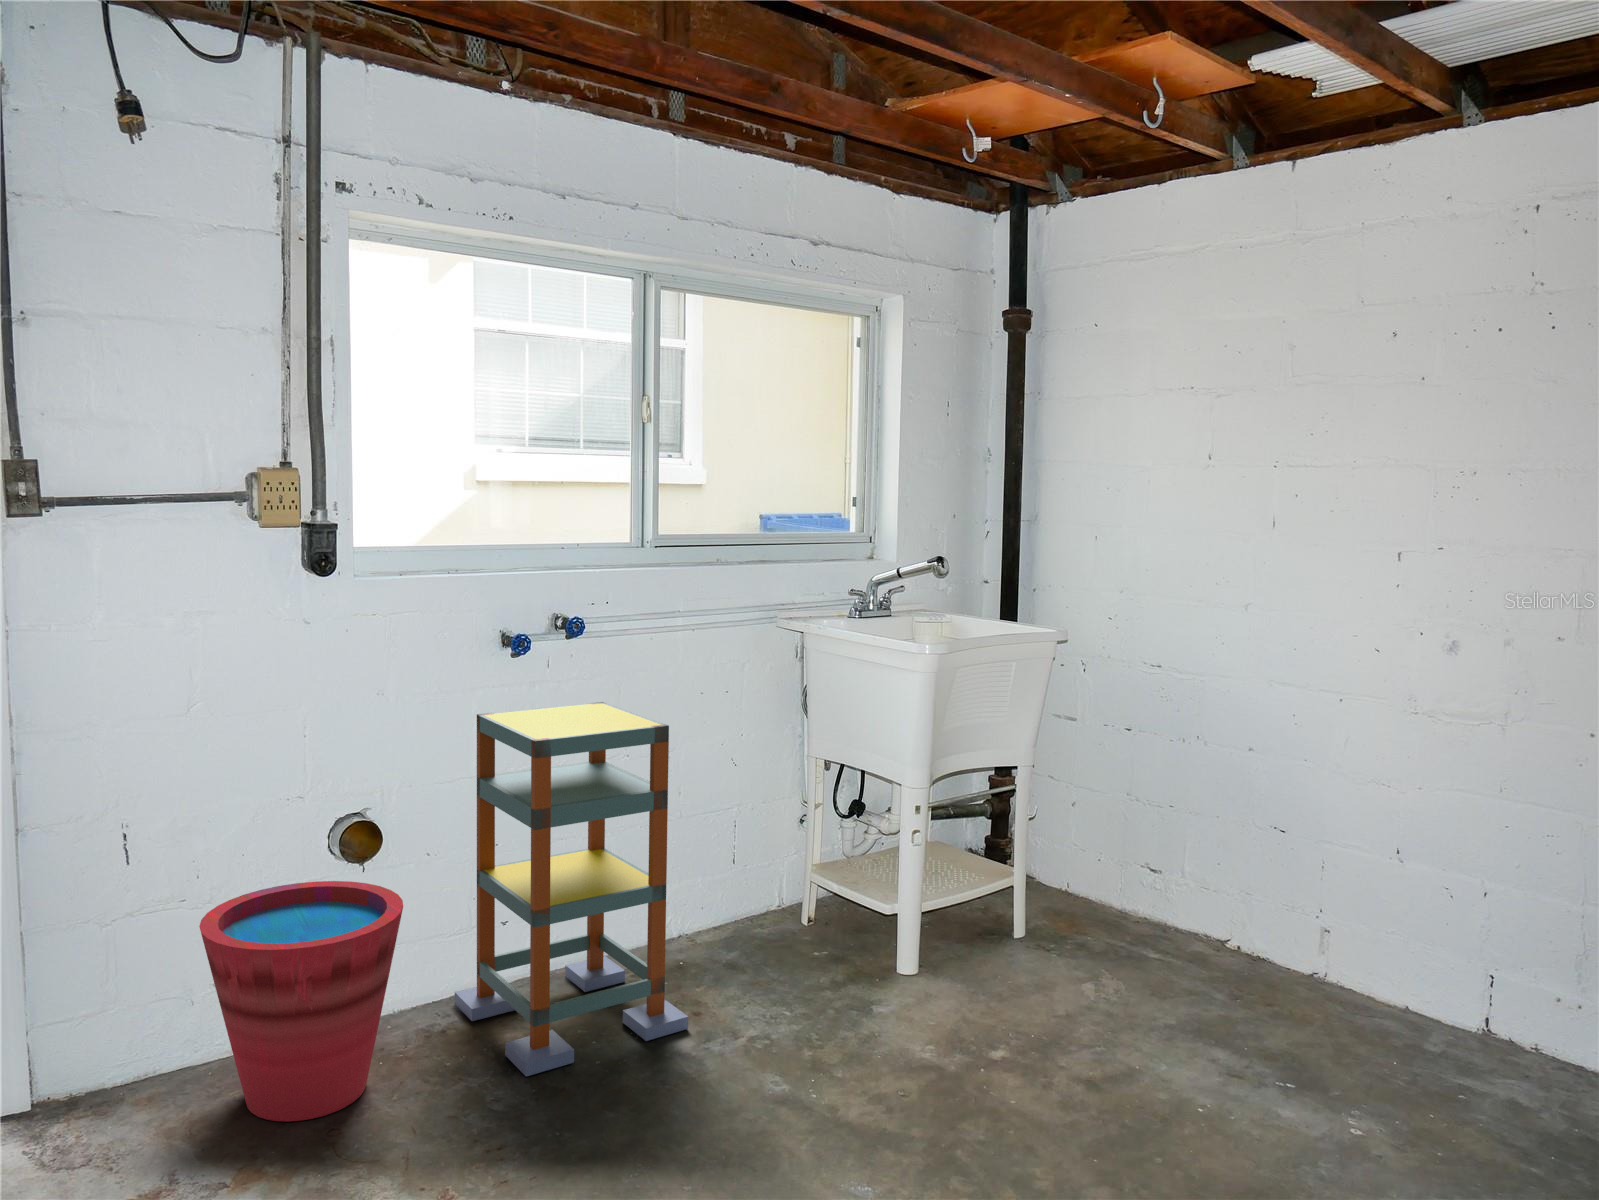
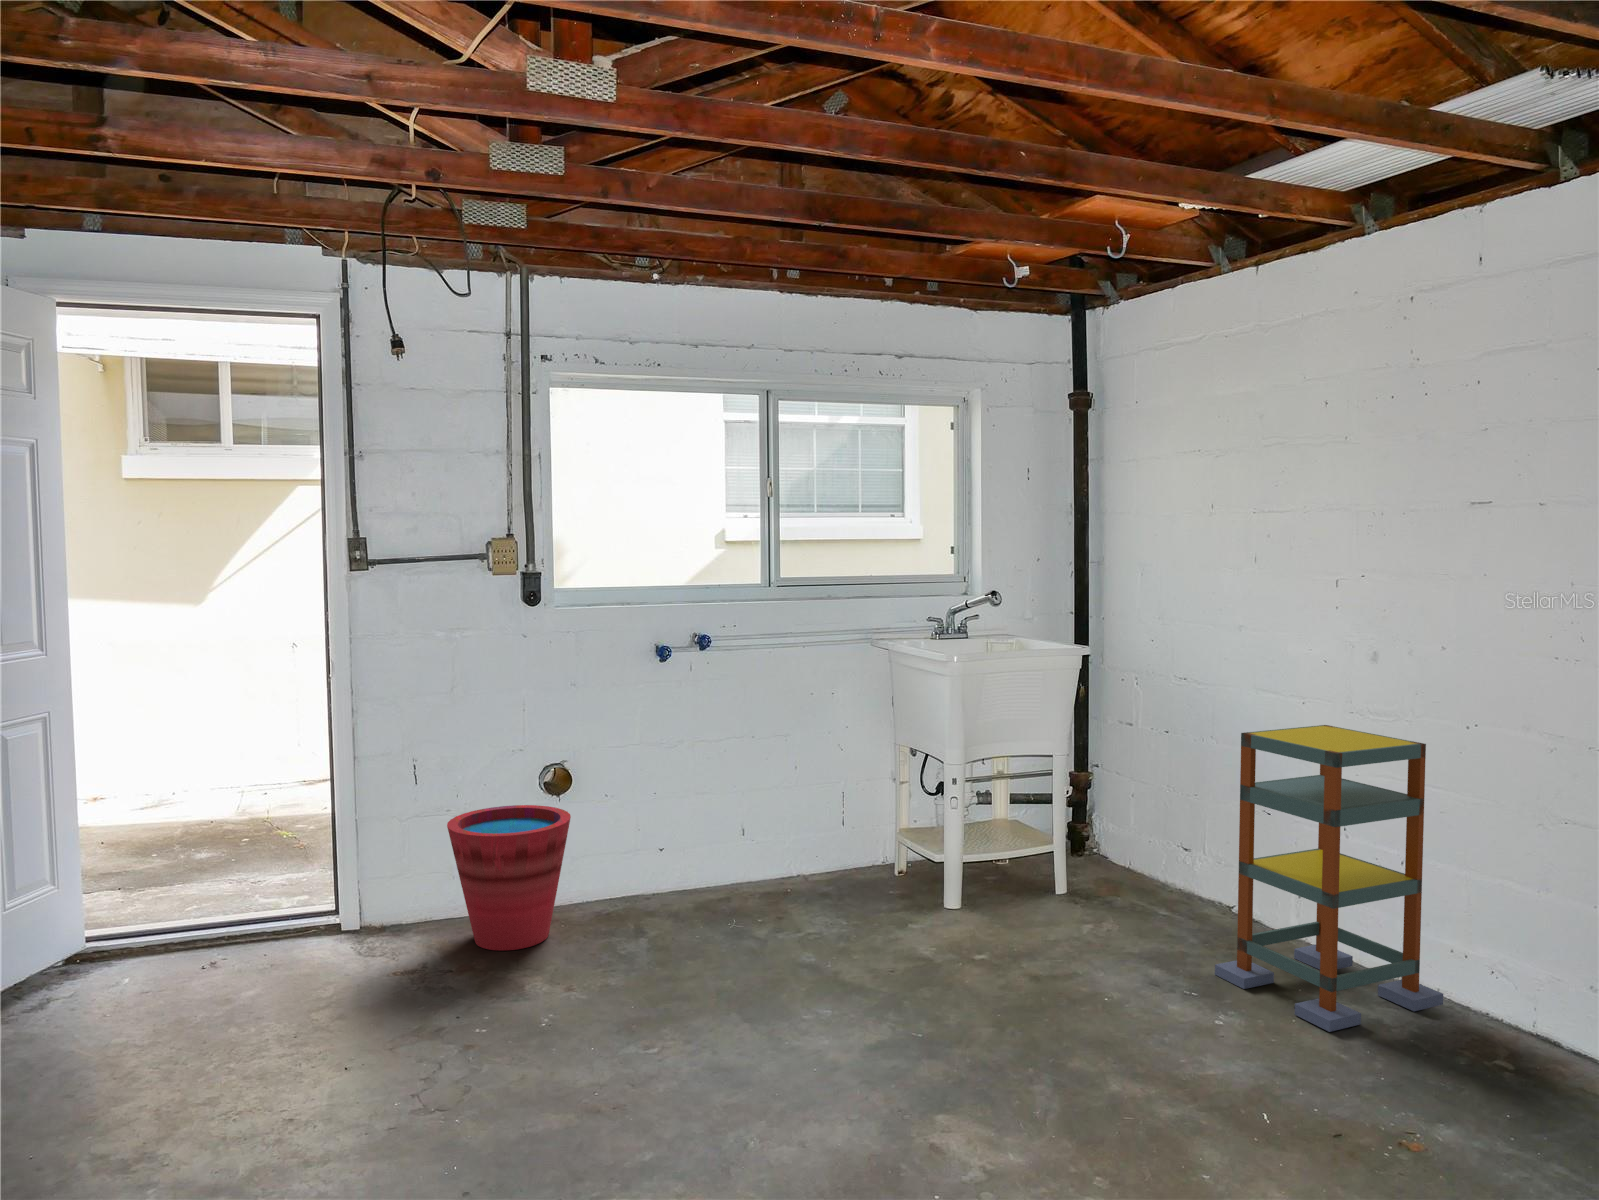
shelving unit: present [455,702,688,1077] -> present [1215,725,1443,1032]

